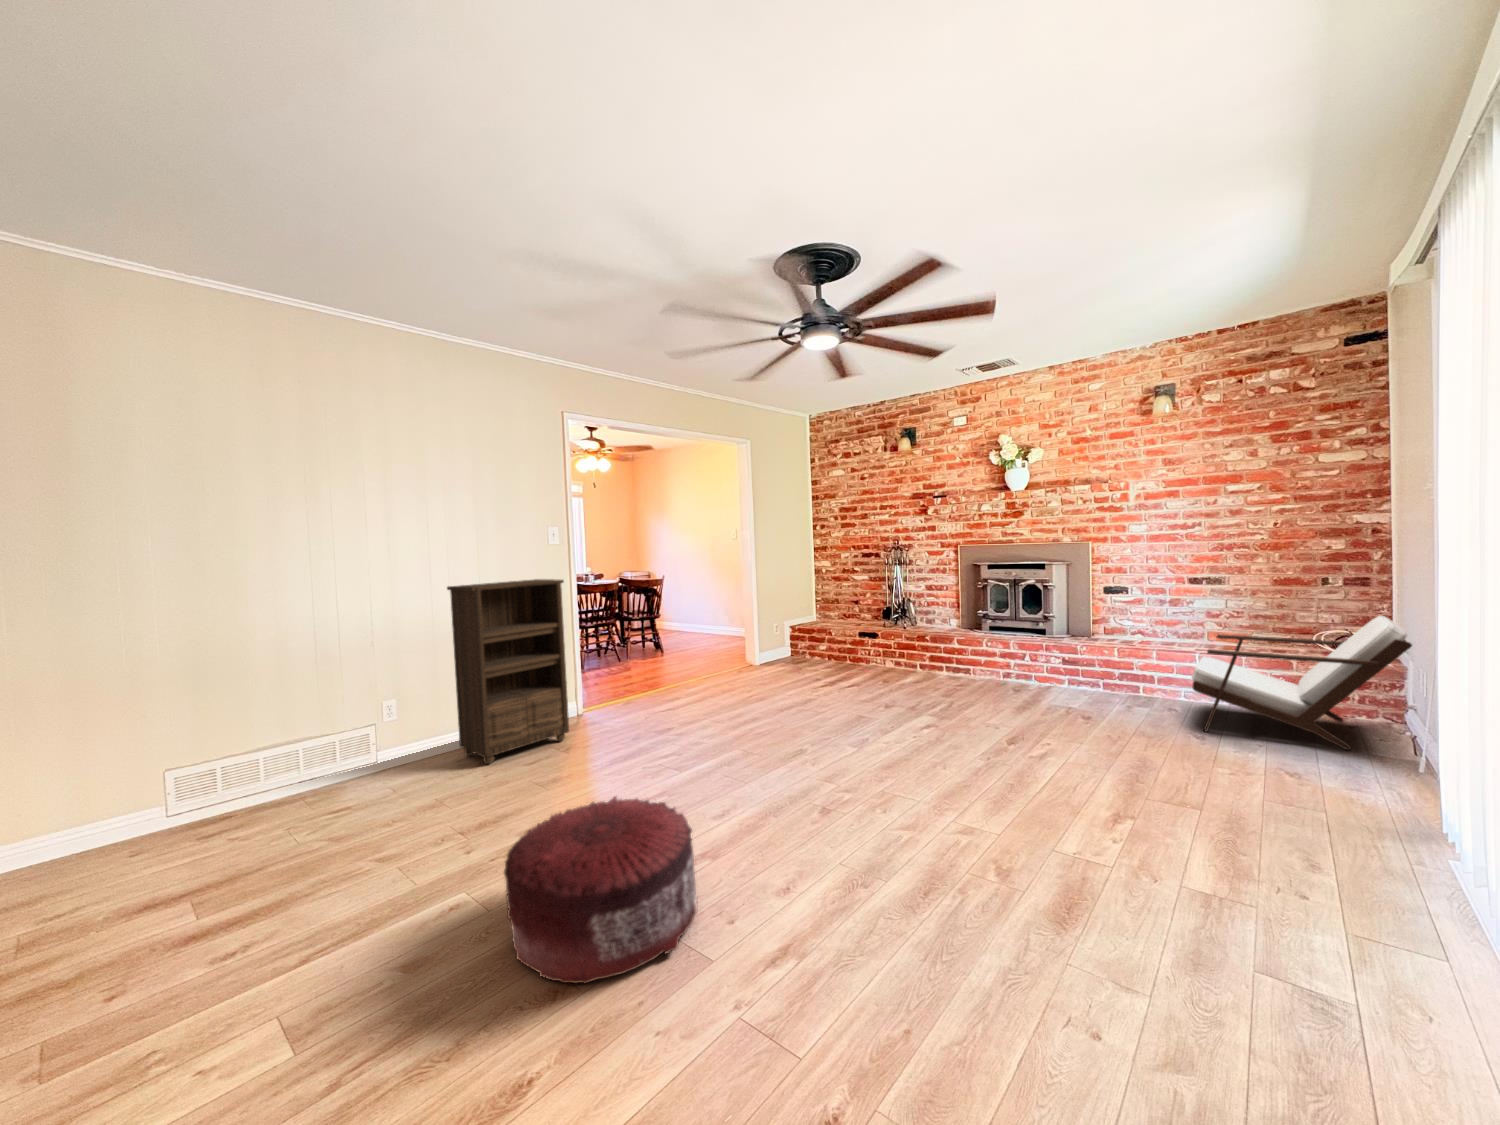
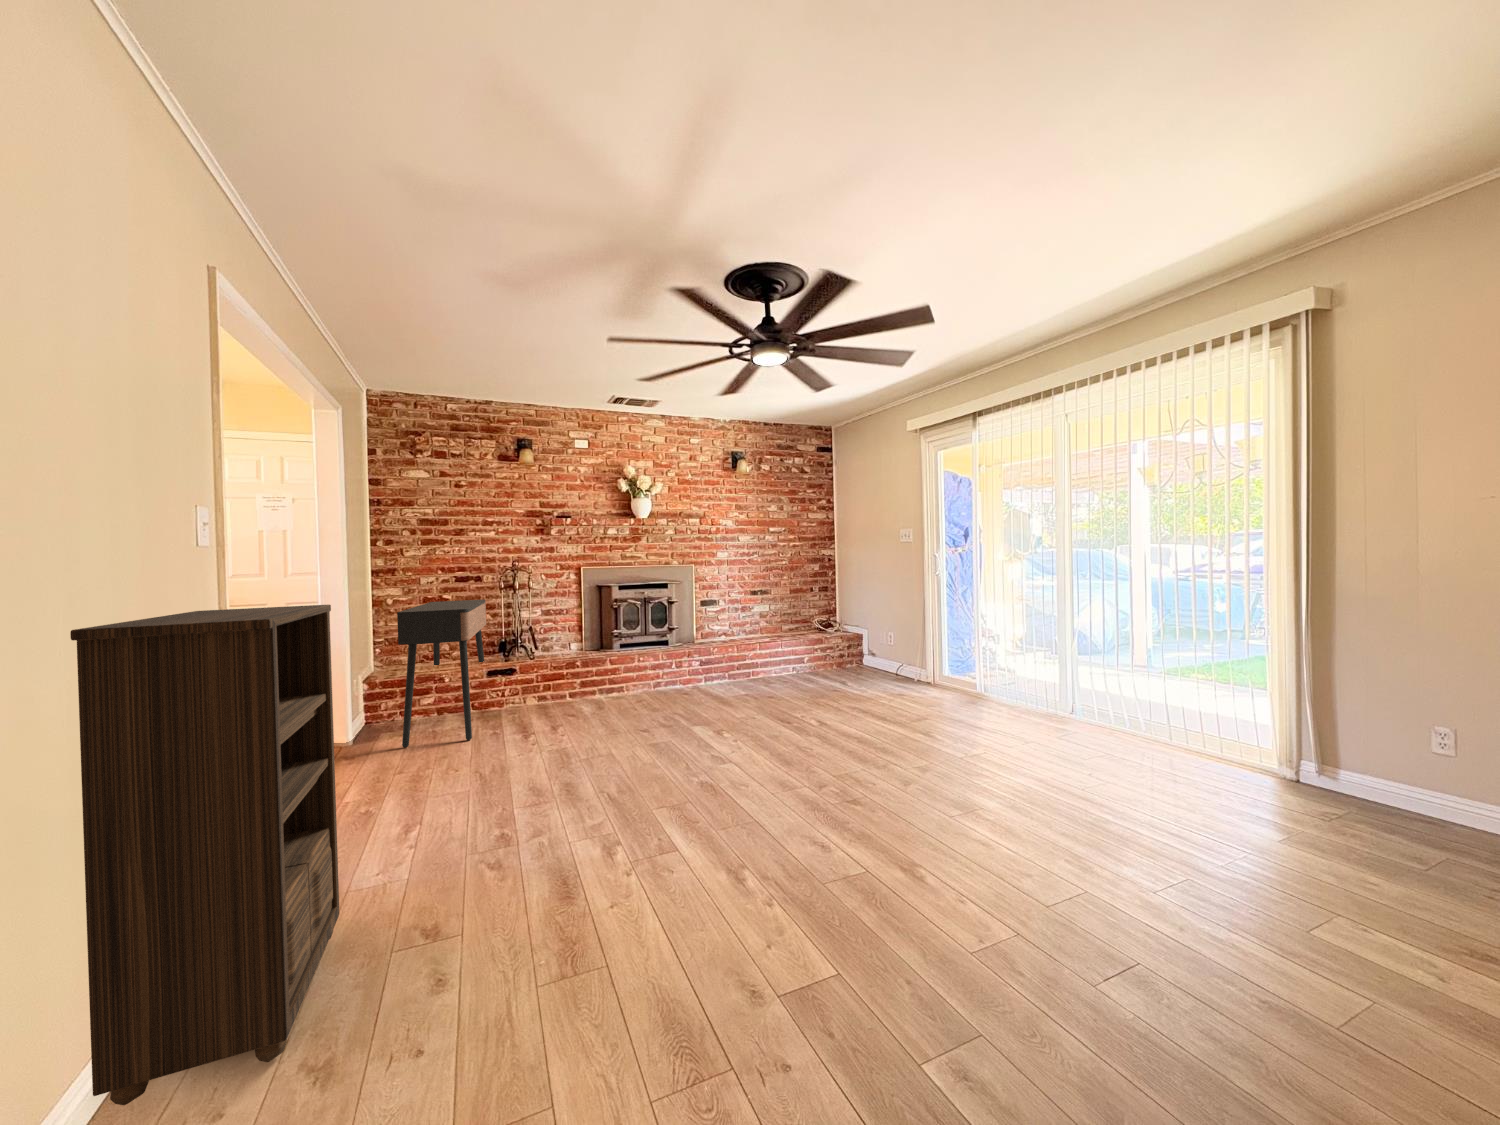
console table: none [762,573,873,680] -> present [397,599,486,747]
armchair: present [1192,616,1412,750] -> none [790,604,901,687]
pouf: present [504,797,698,983] -> none [879,809,1106,1025]

